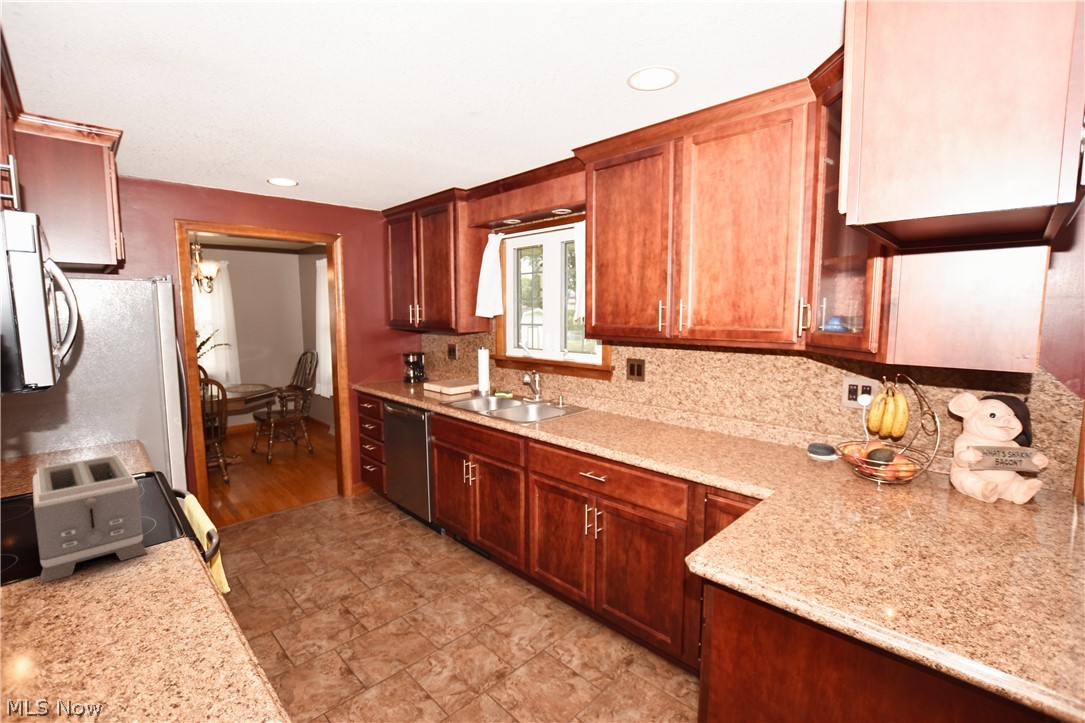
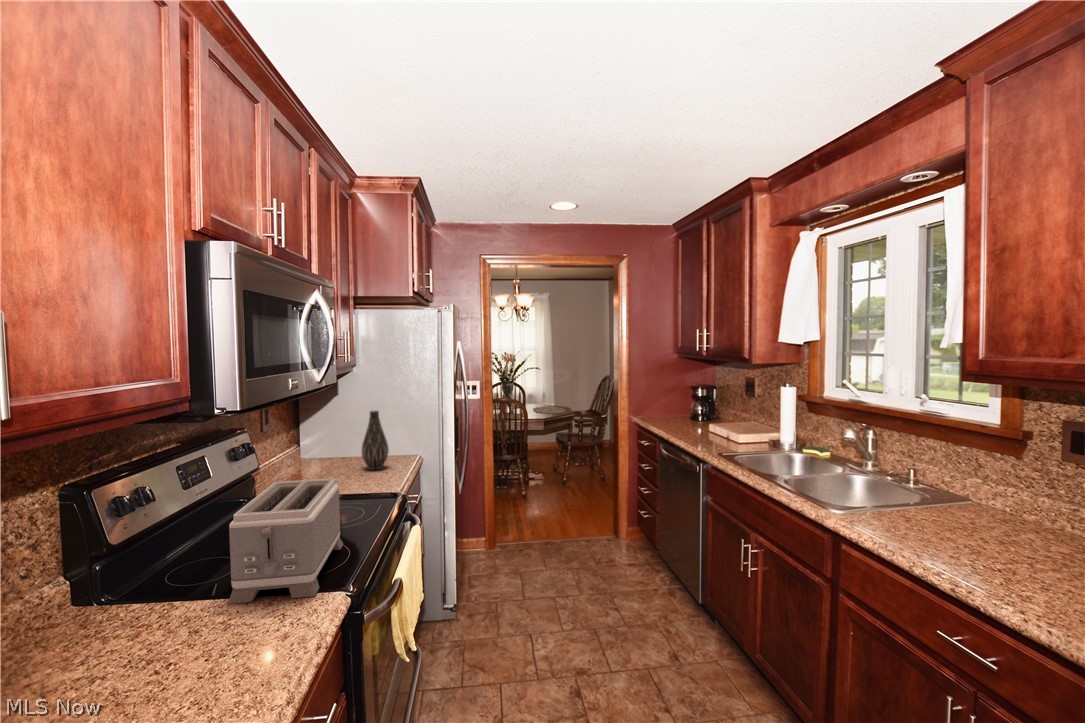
vase: none [59,395,100,463] -> present [361,410,389,470]

